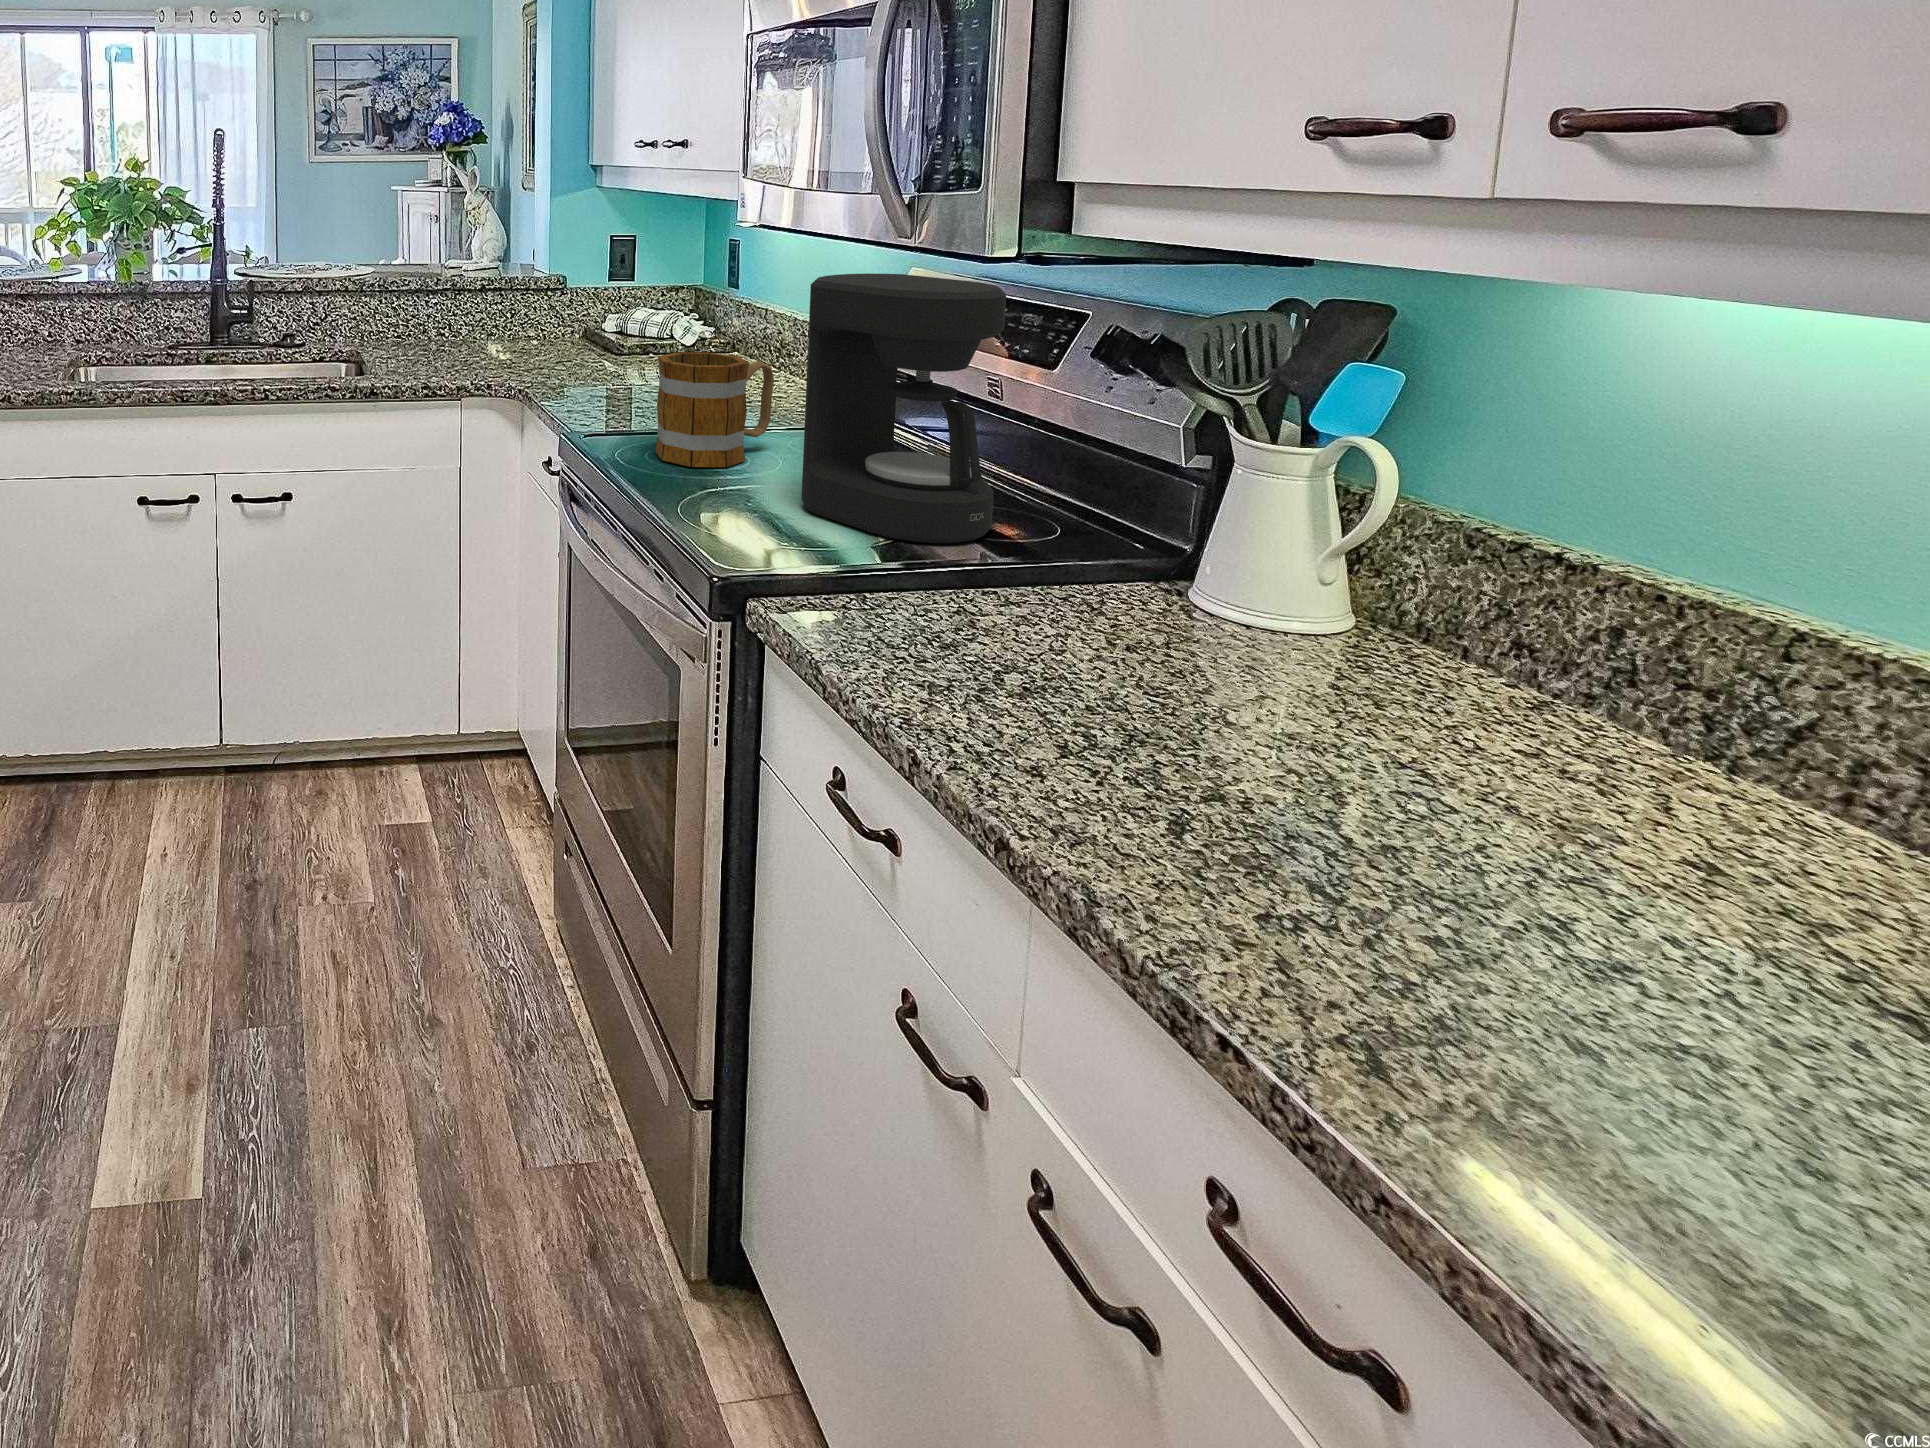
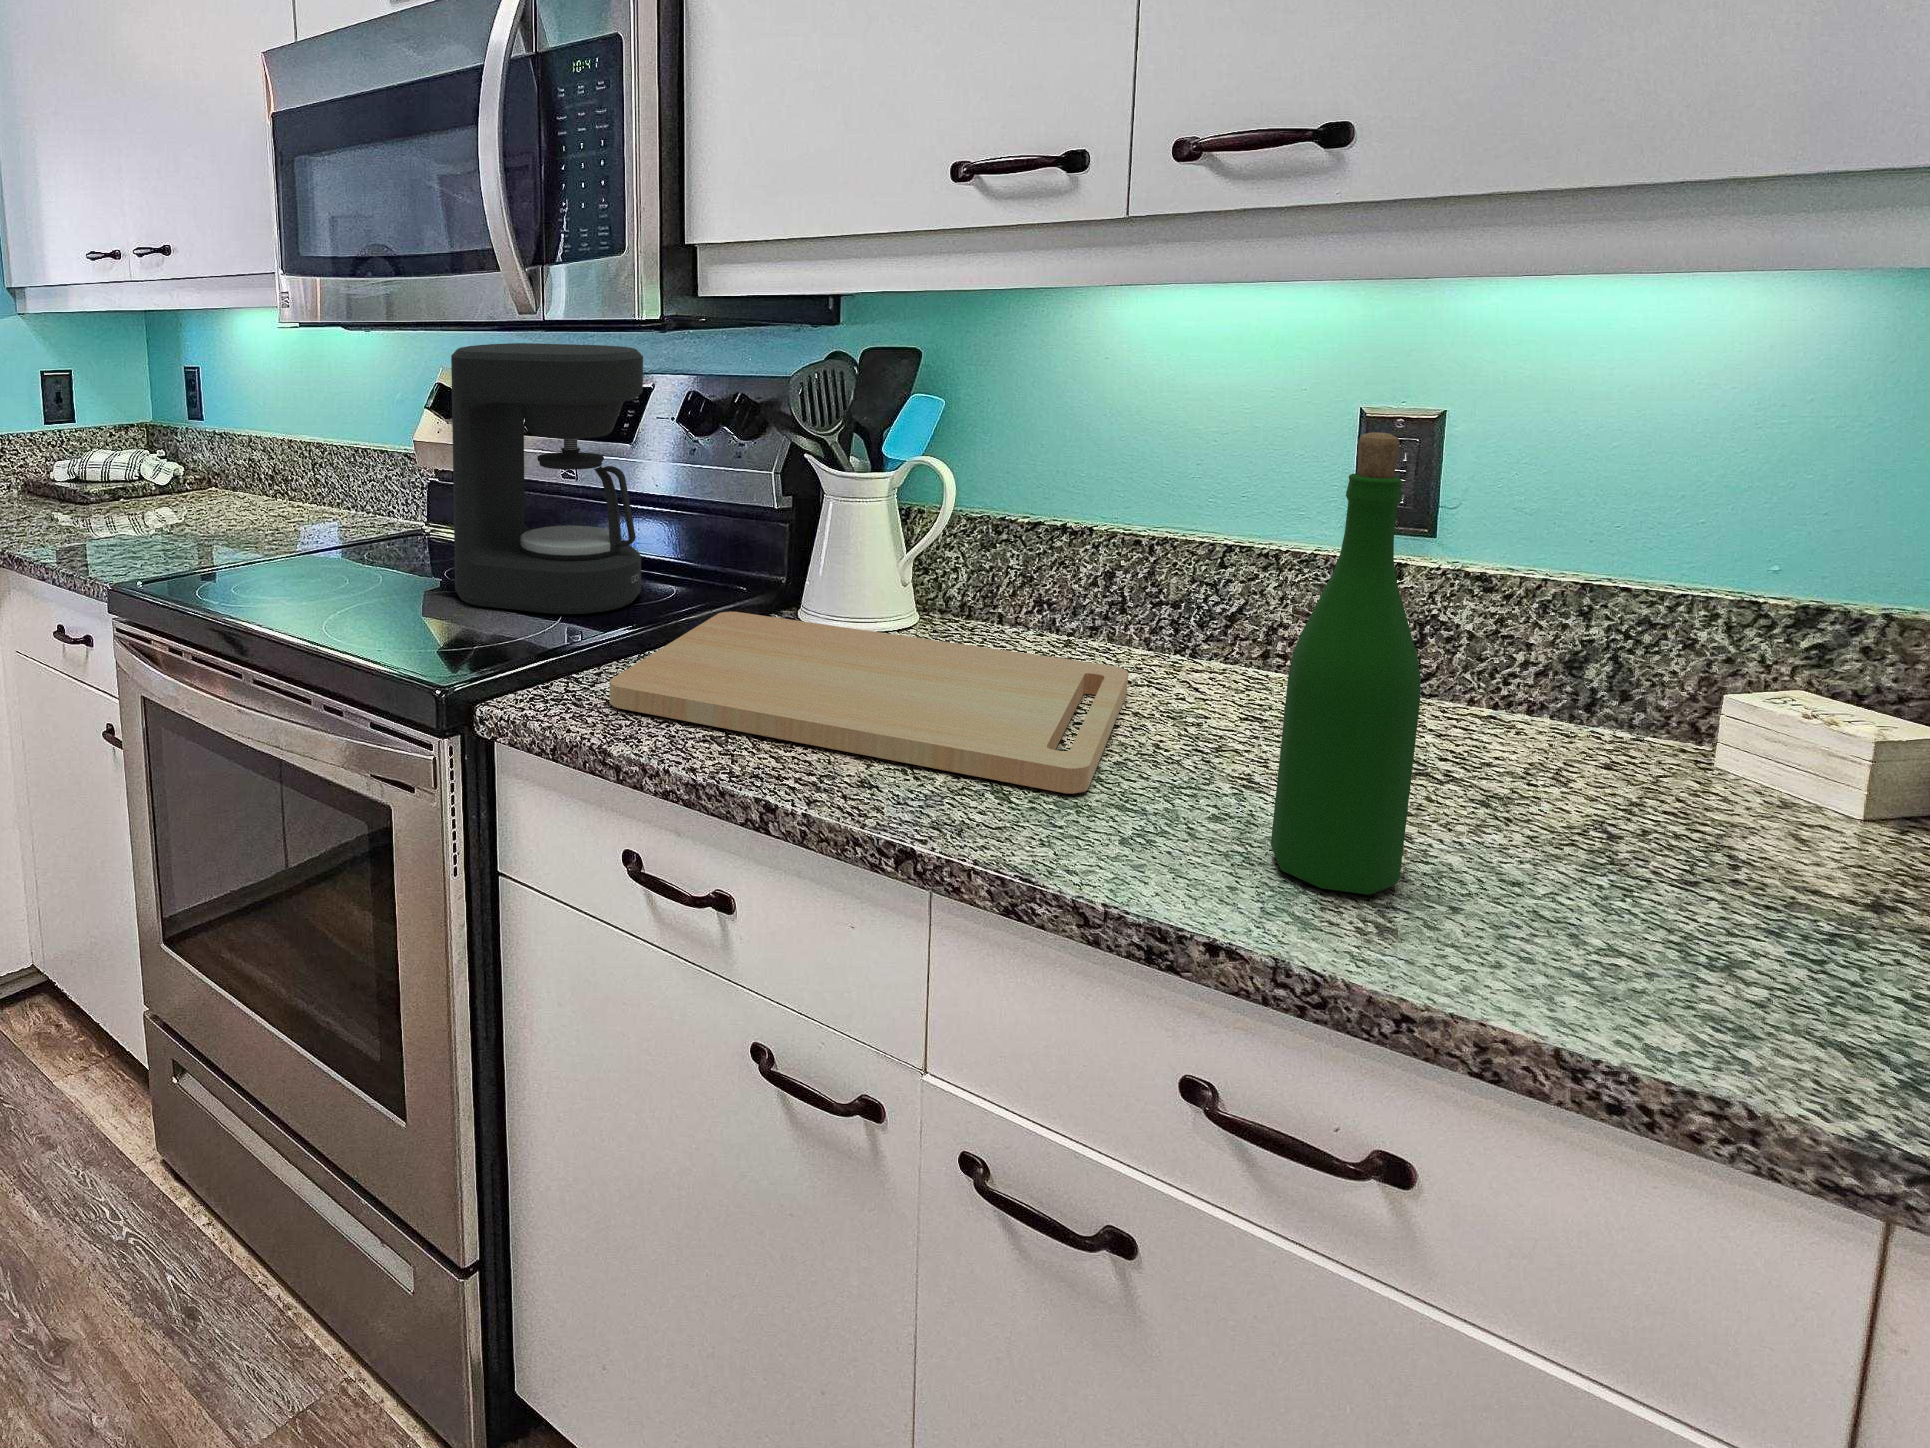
mug: present [655,352,774,467] -> none [250,450,372,582]
wine bottle: none [1493,494,1739,1123] -> present [1271,432,1421,895]
cutting board: none [845,568,1541,860] -> present [609,612,1128,794]

